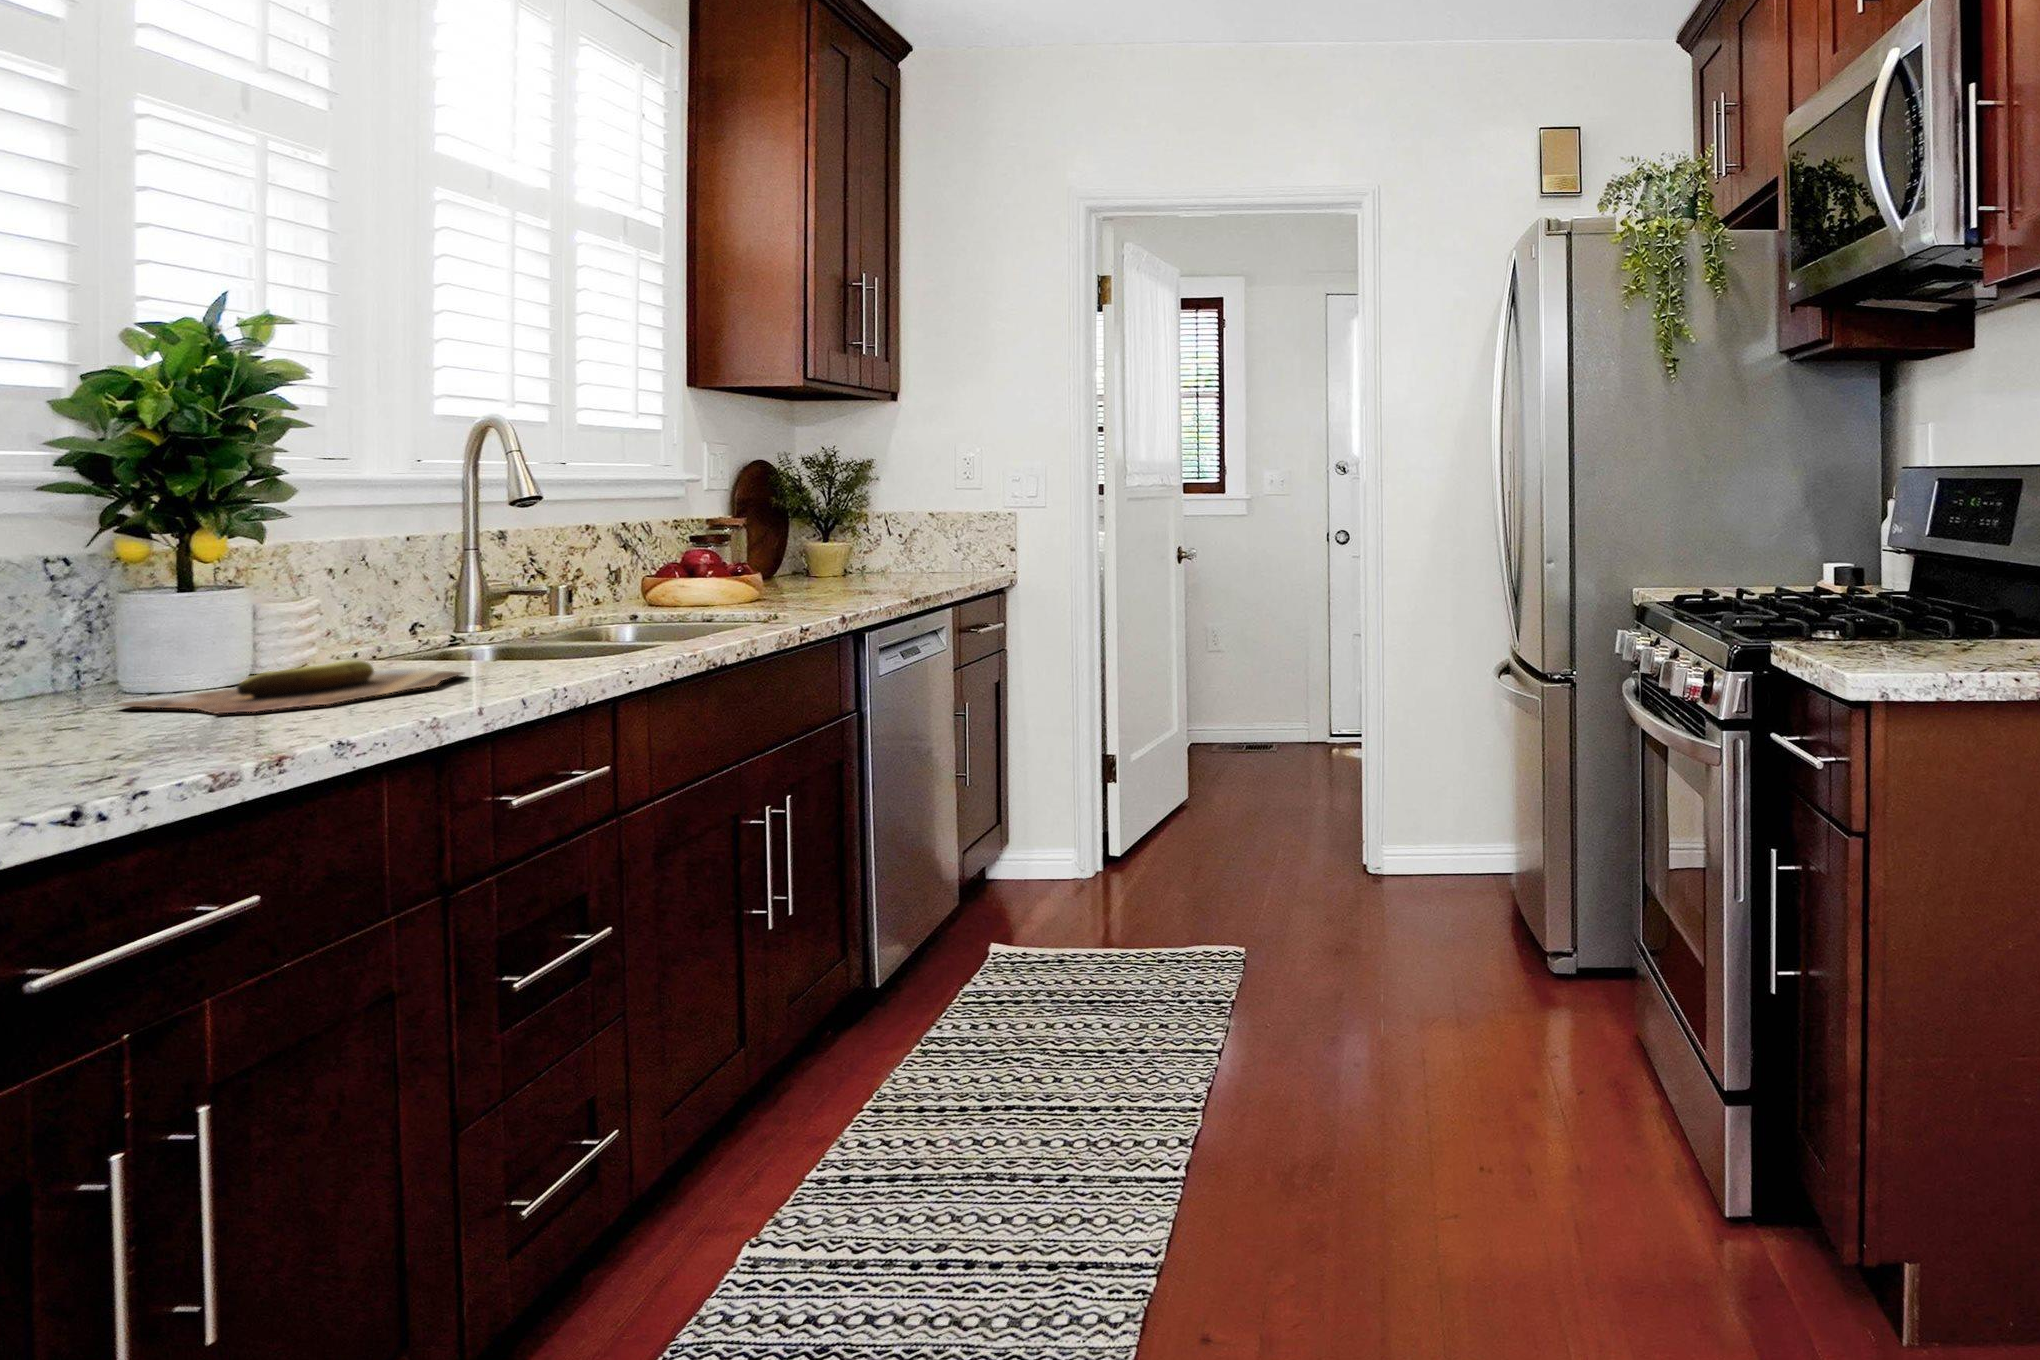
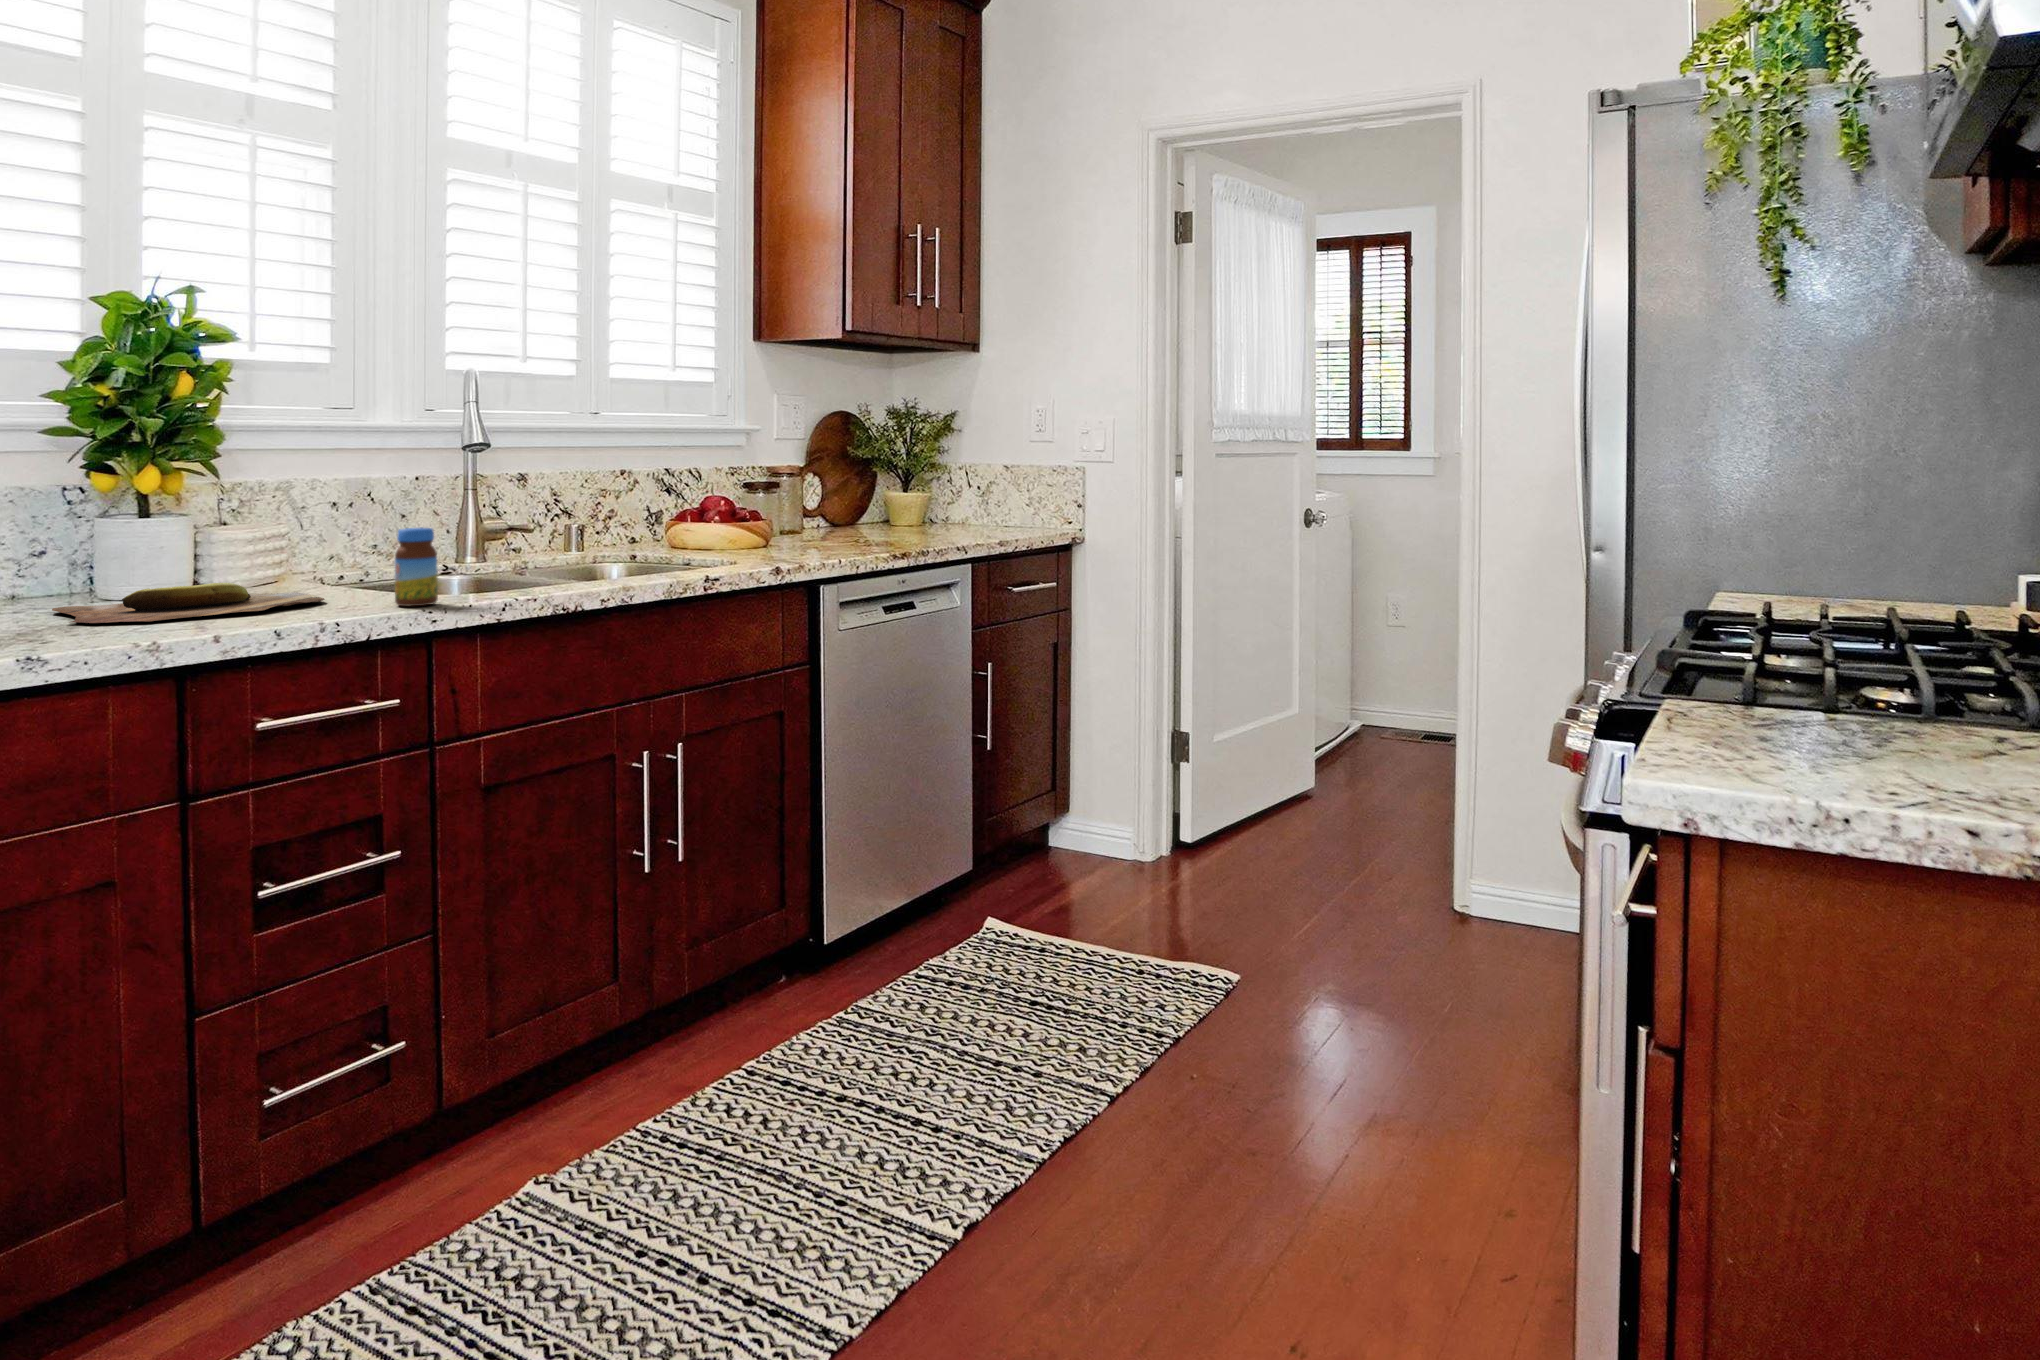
jar: none [567,587,616,672] -> present [395,528,438,606]

